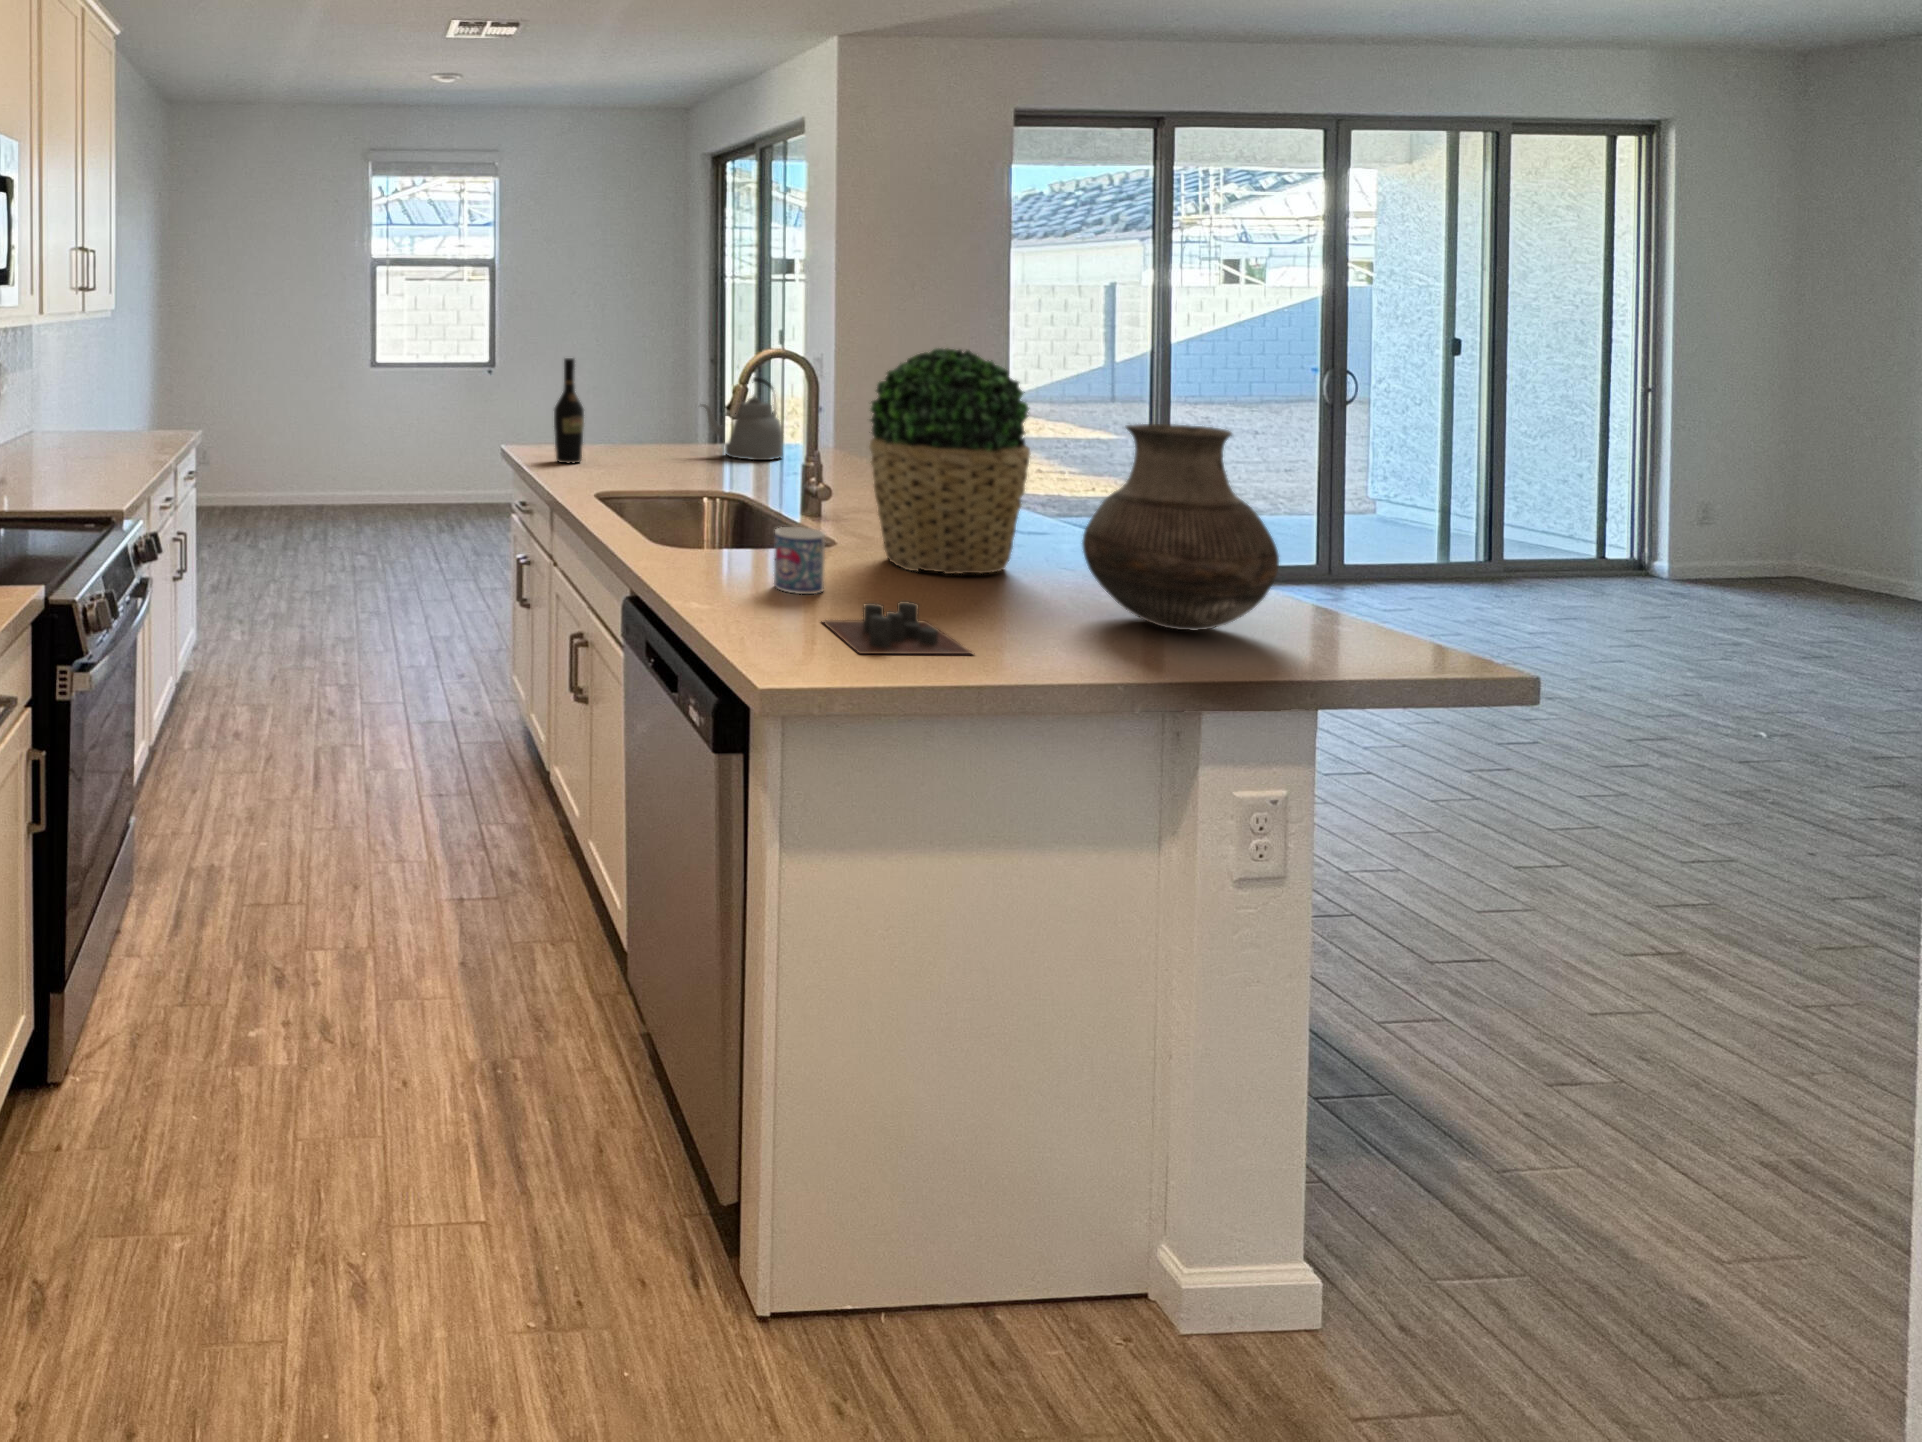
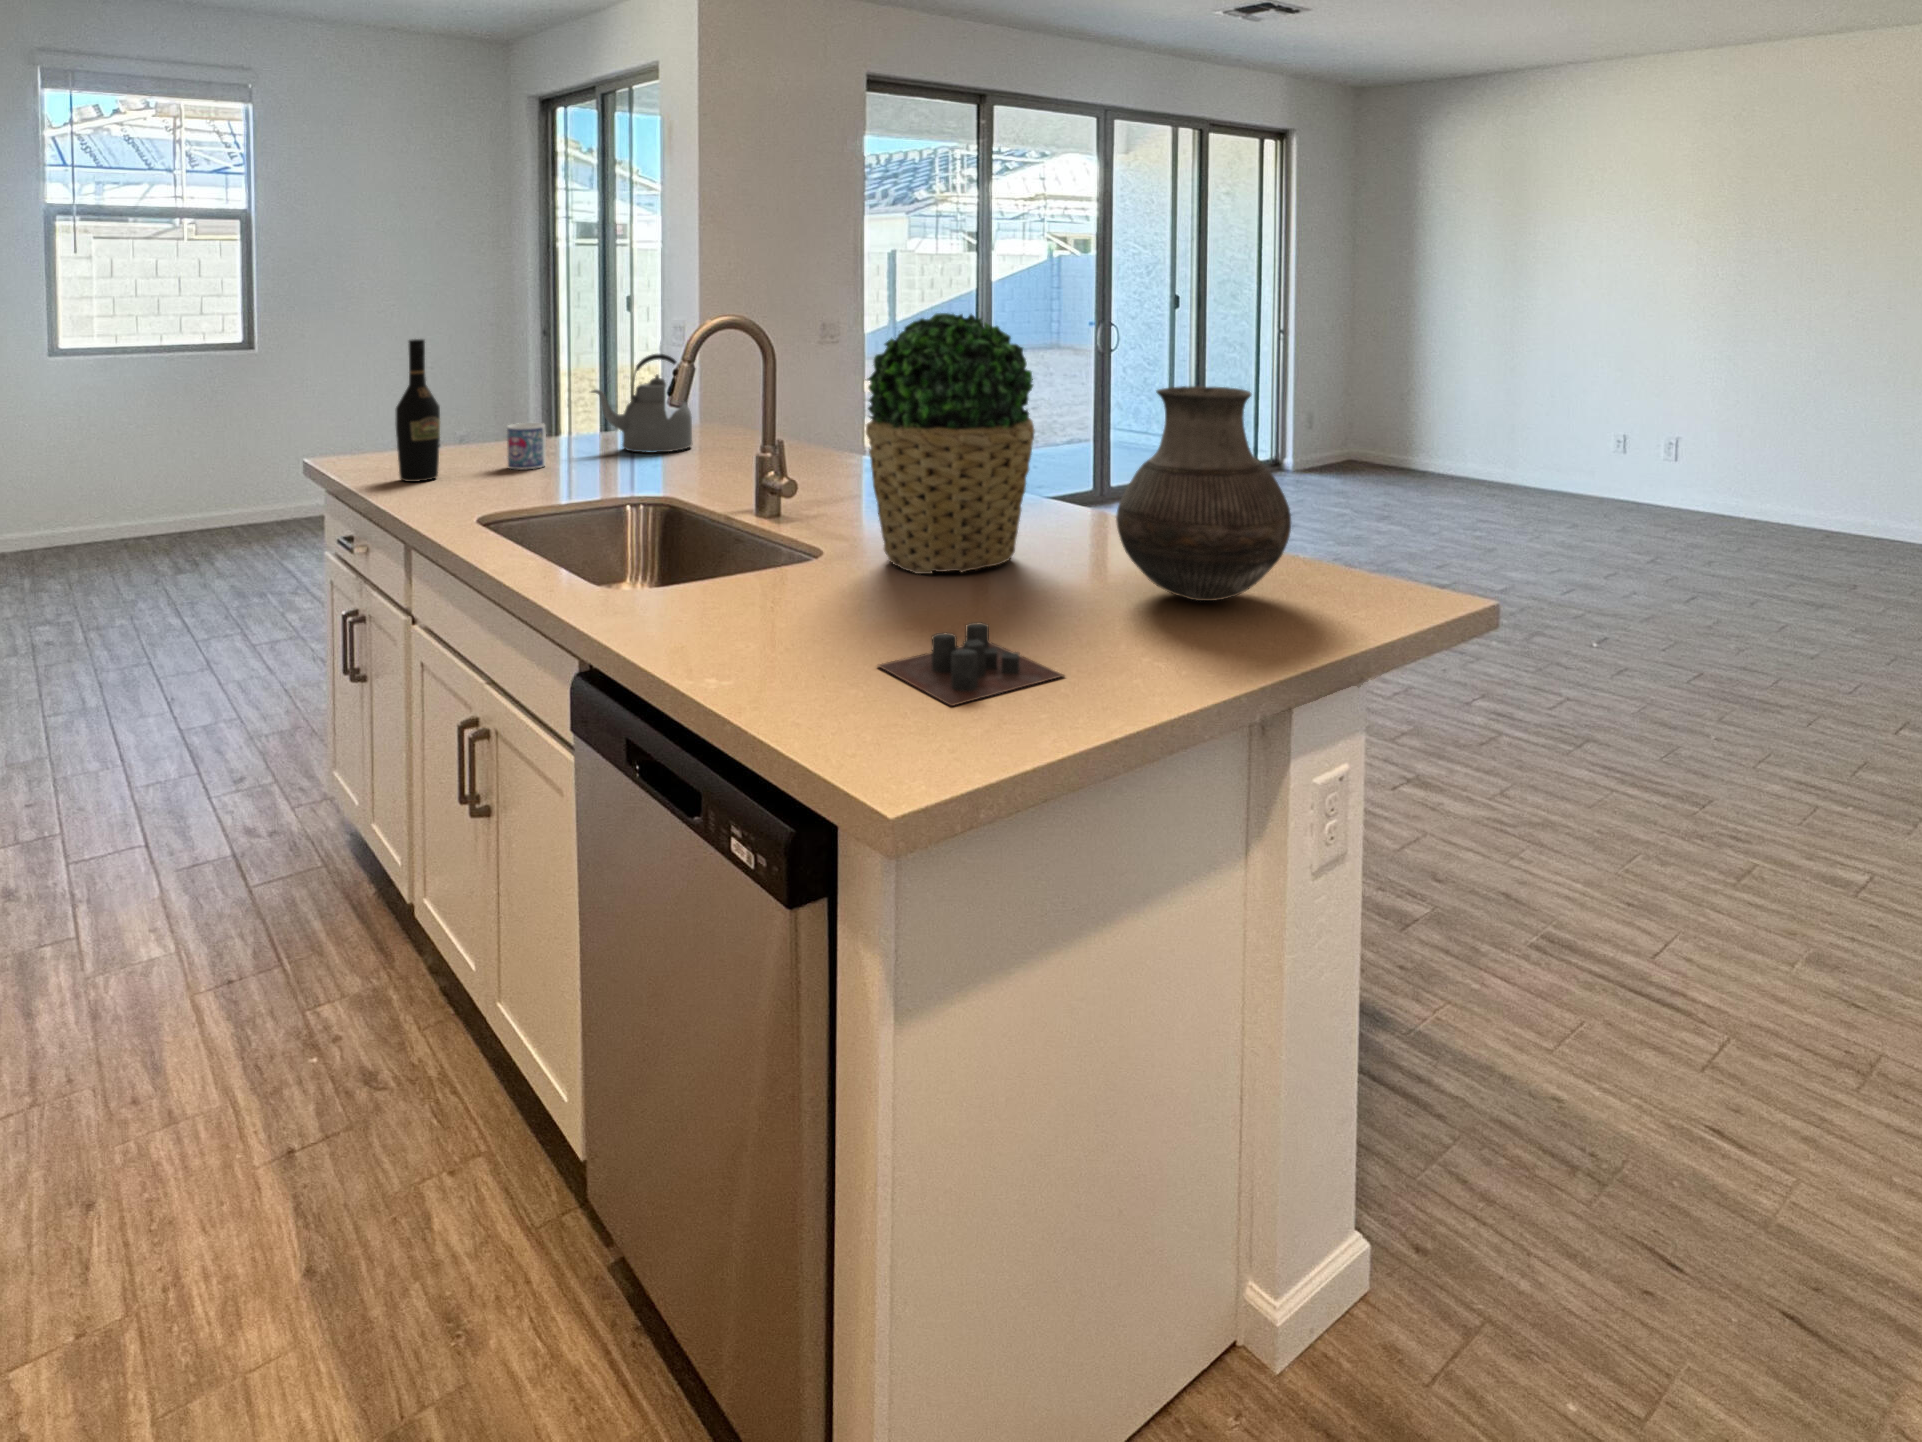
mug: present [774,527,825,594] -> present [507,423,546,469]

